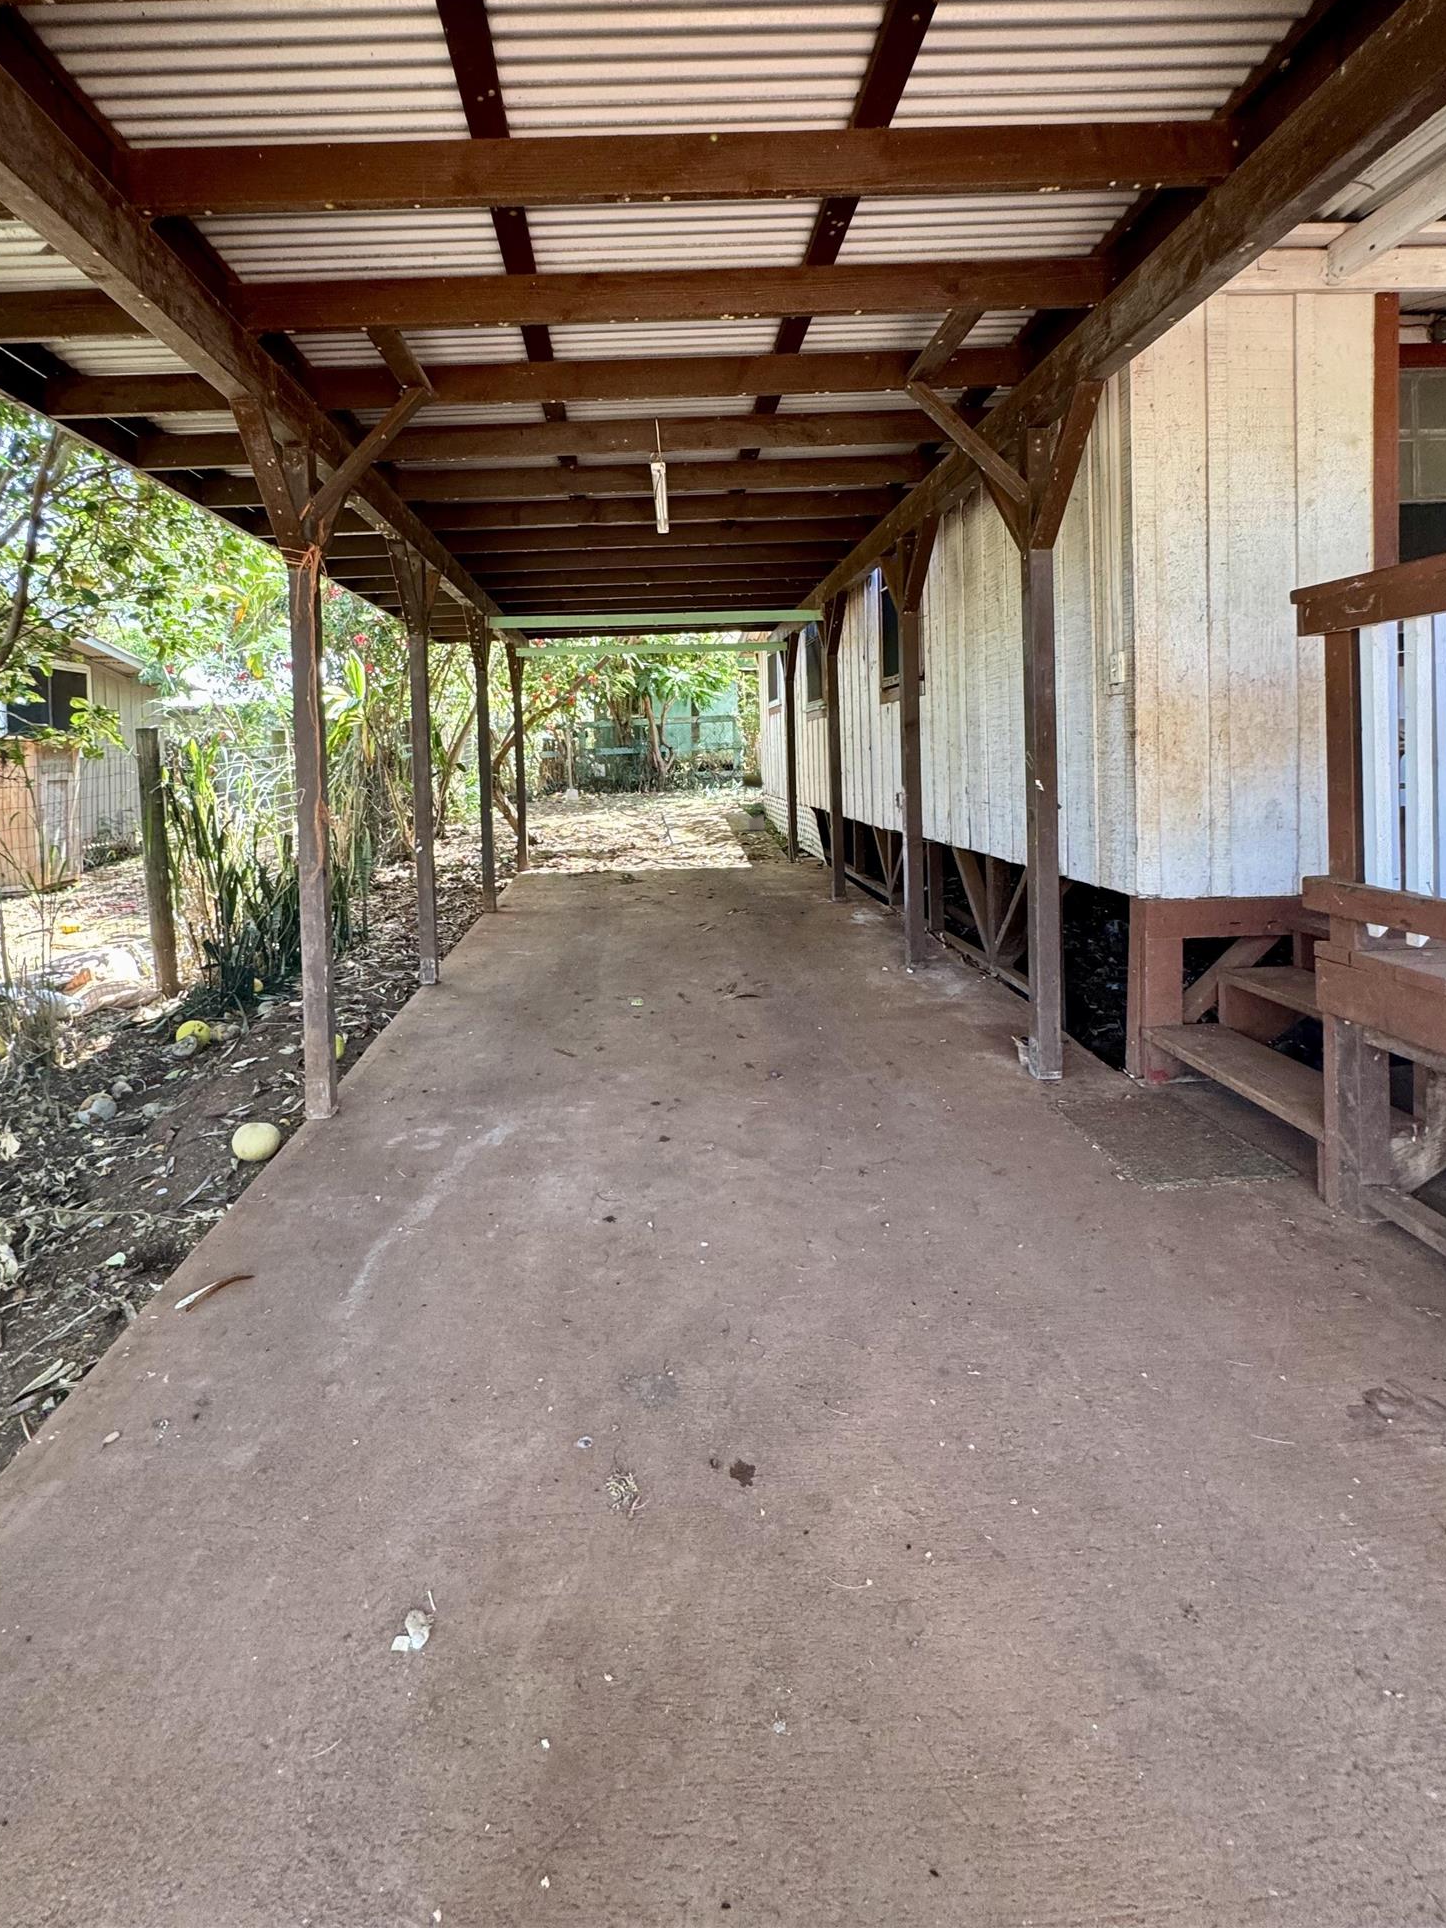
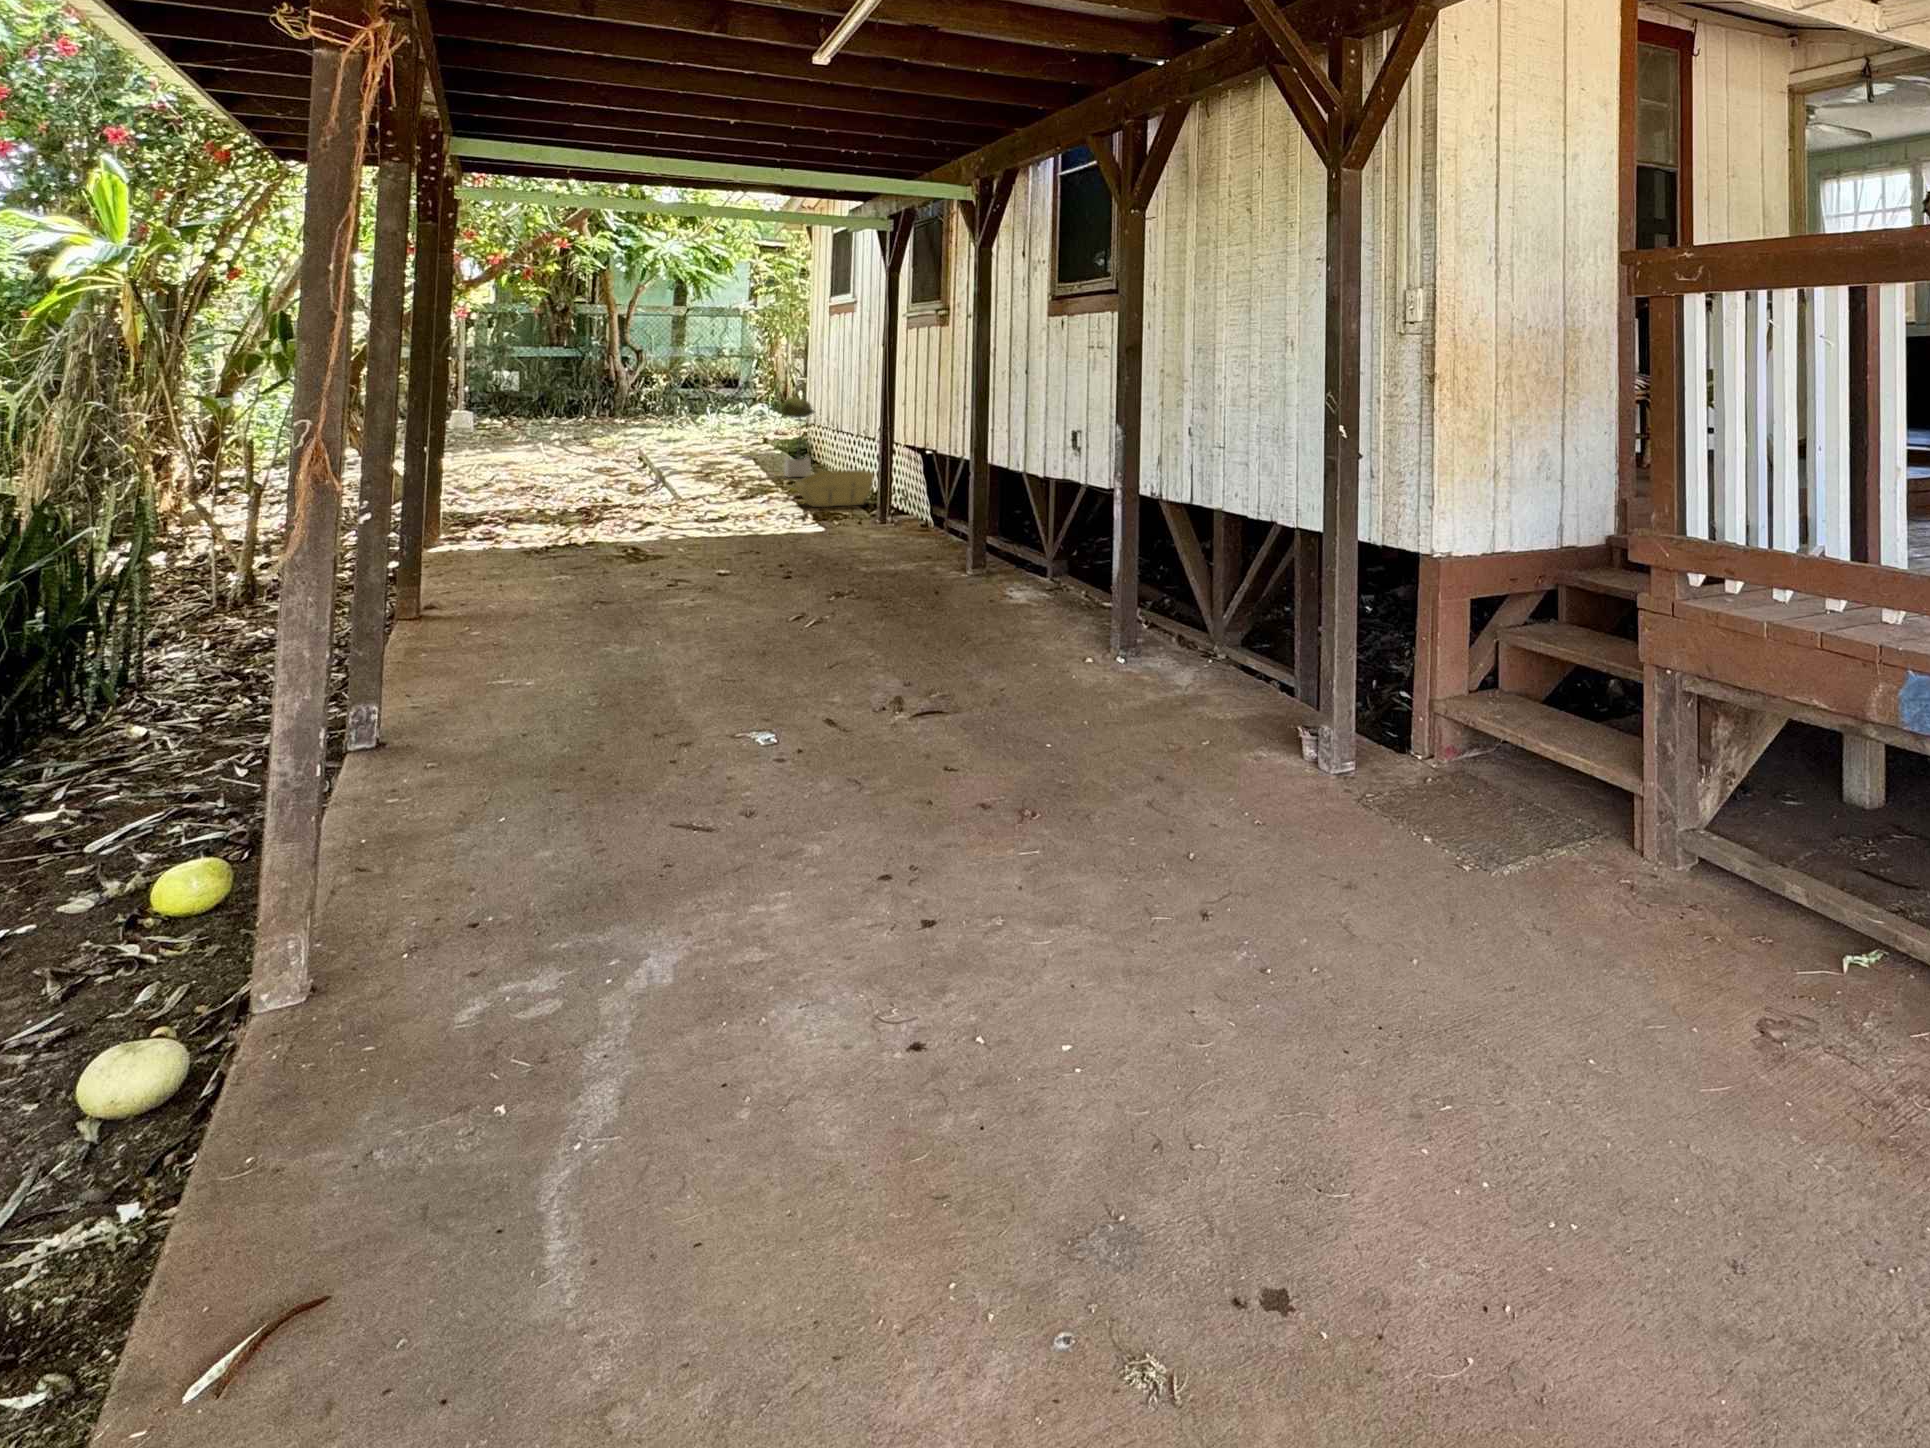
storage bin: none [742,824,795,851] -> present [795,470,874,507]

